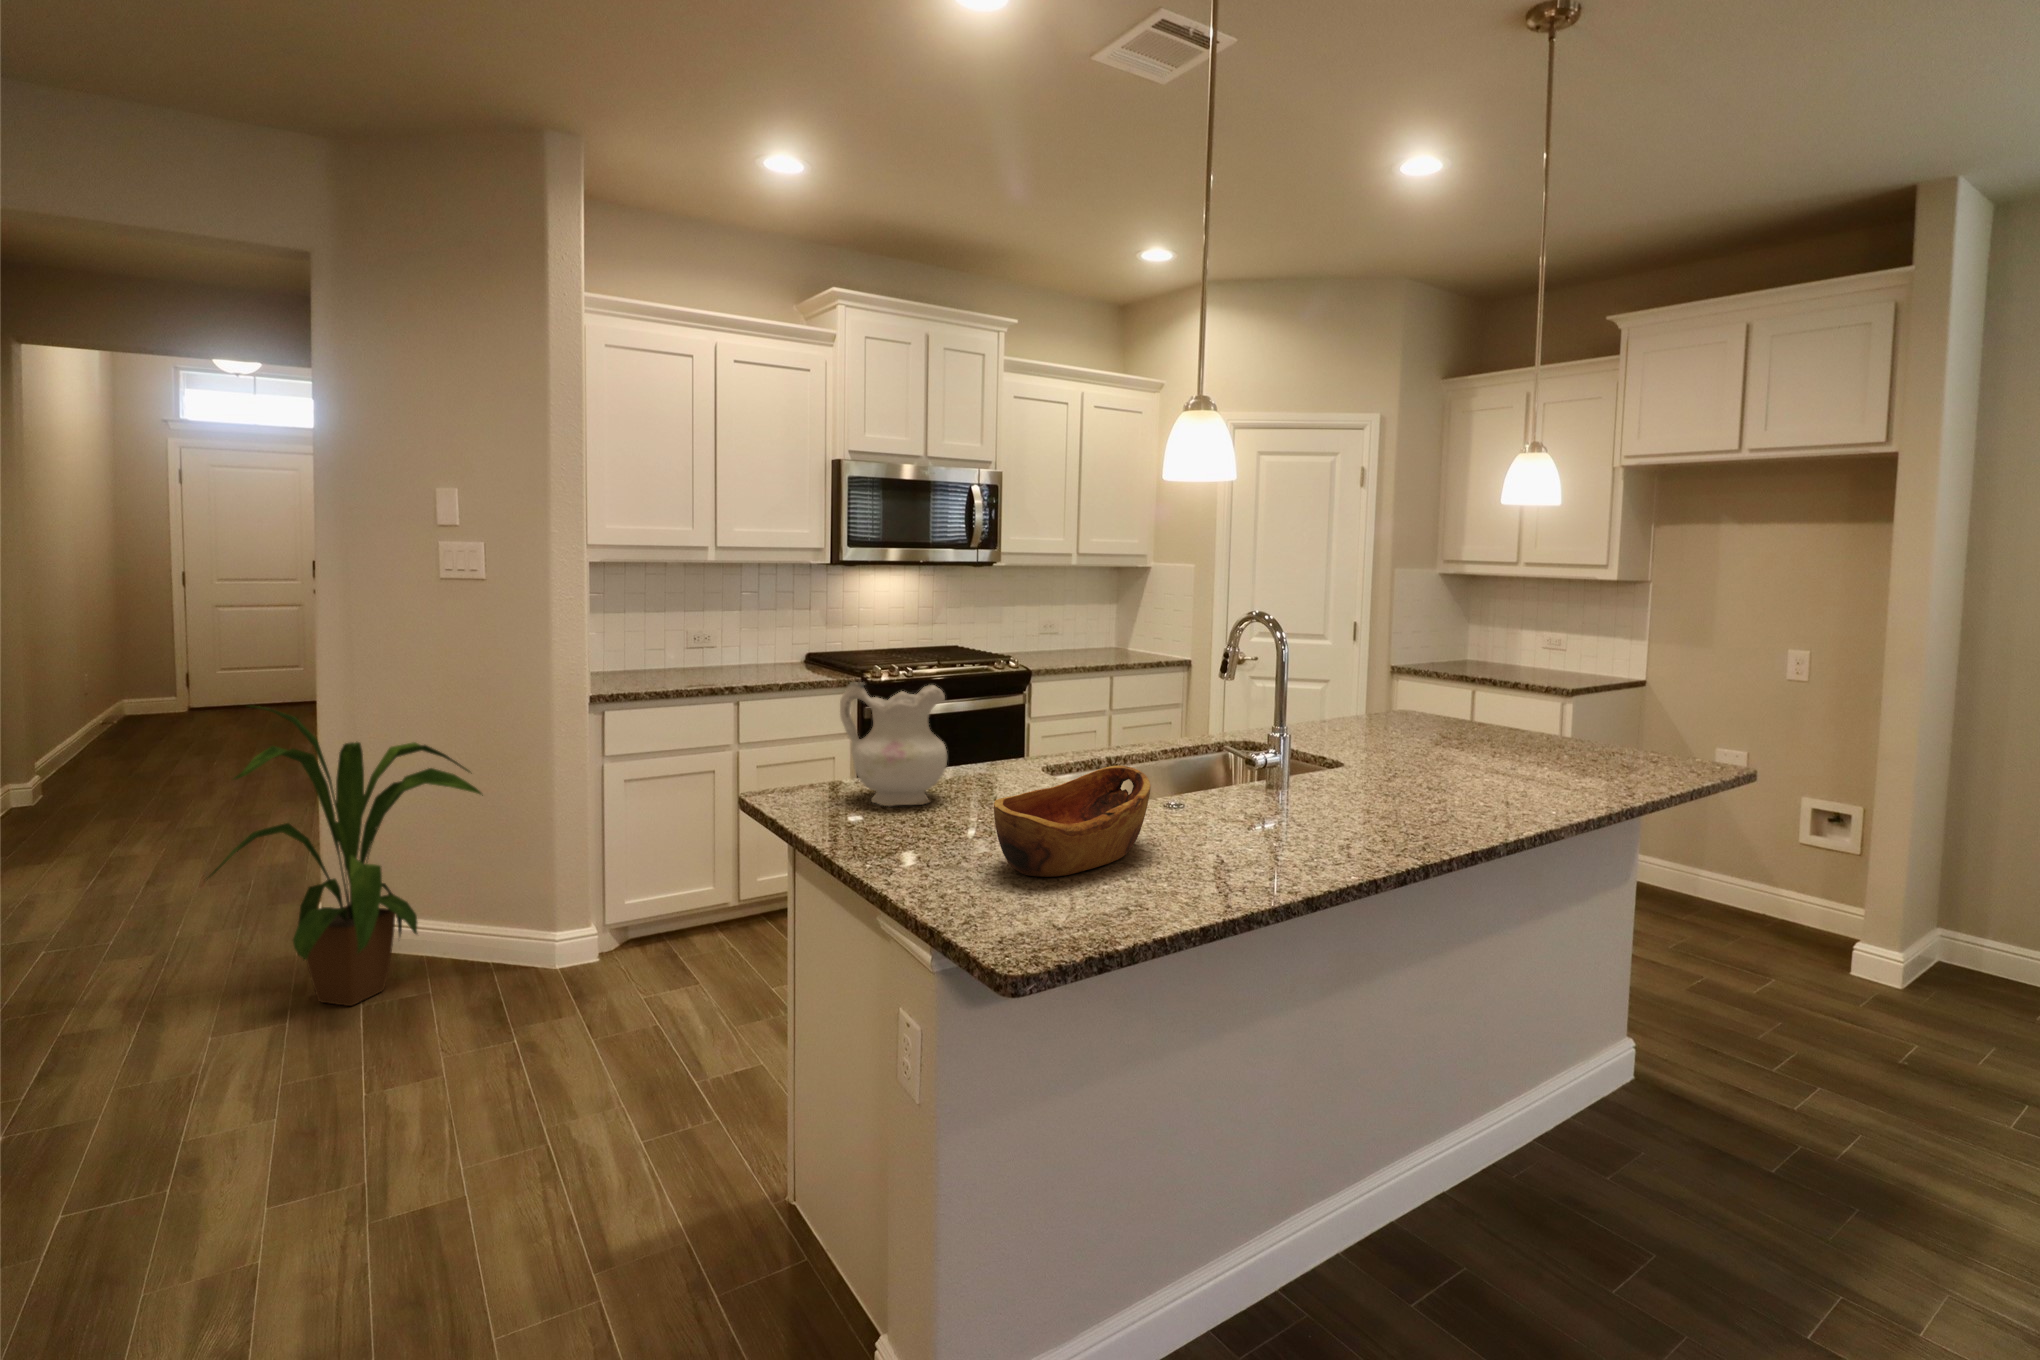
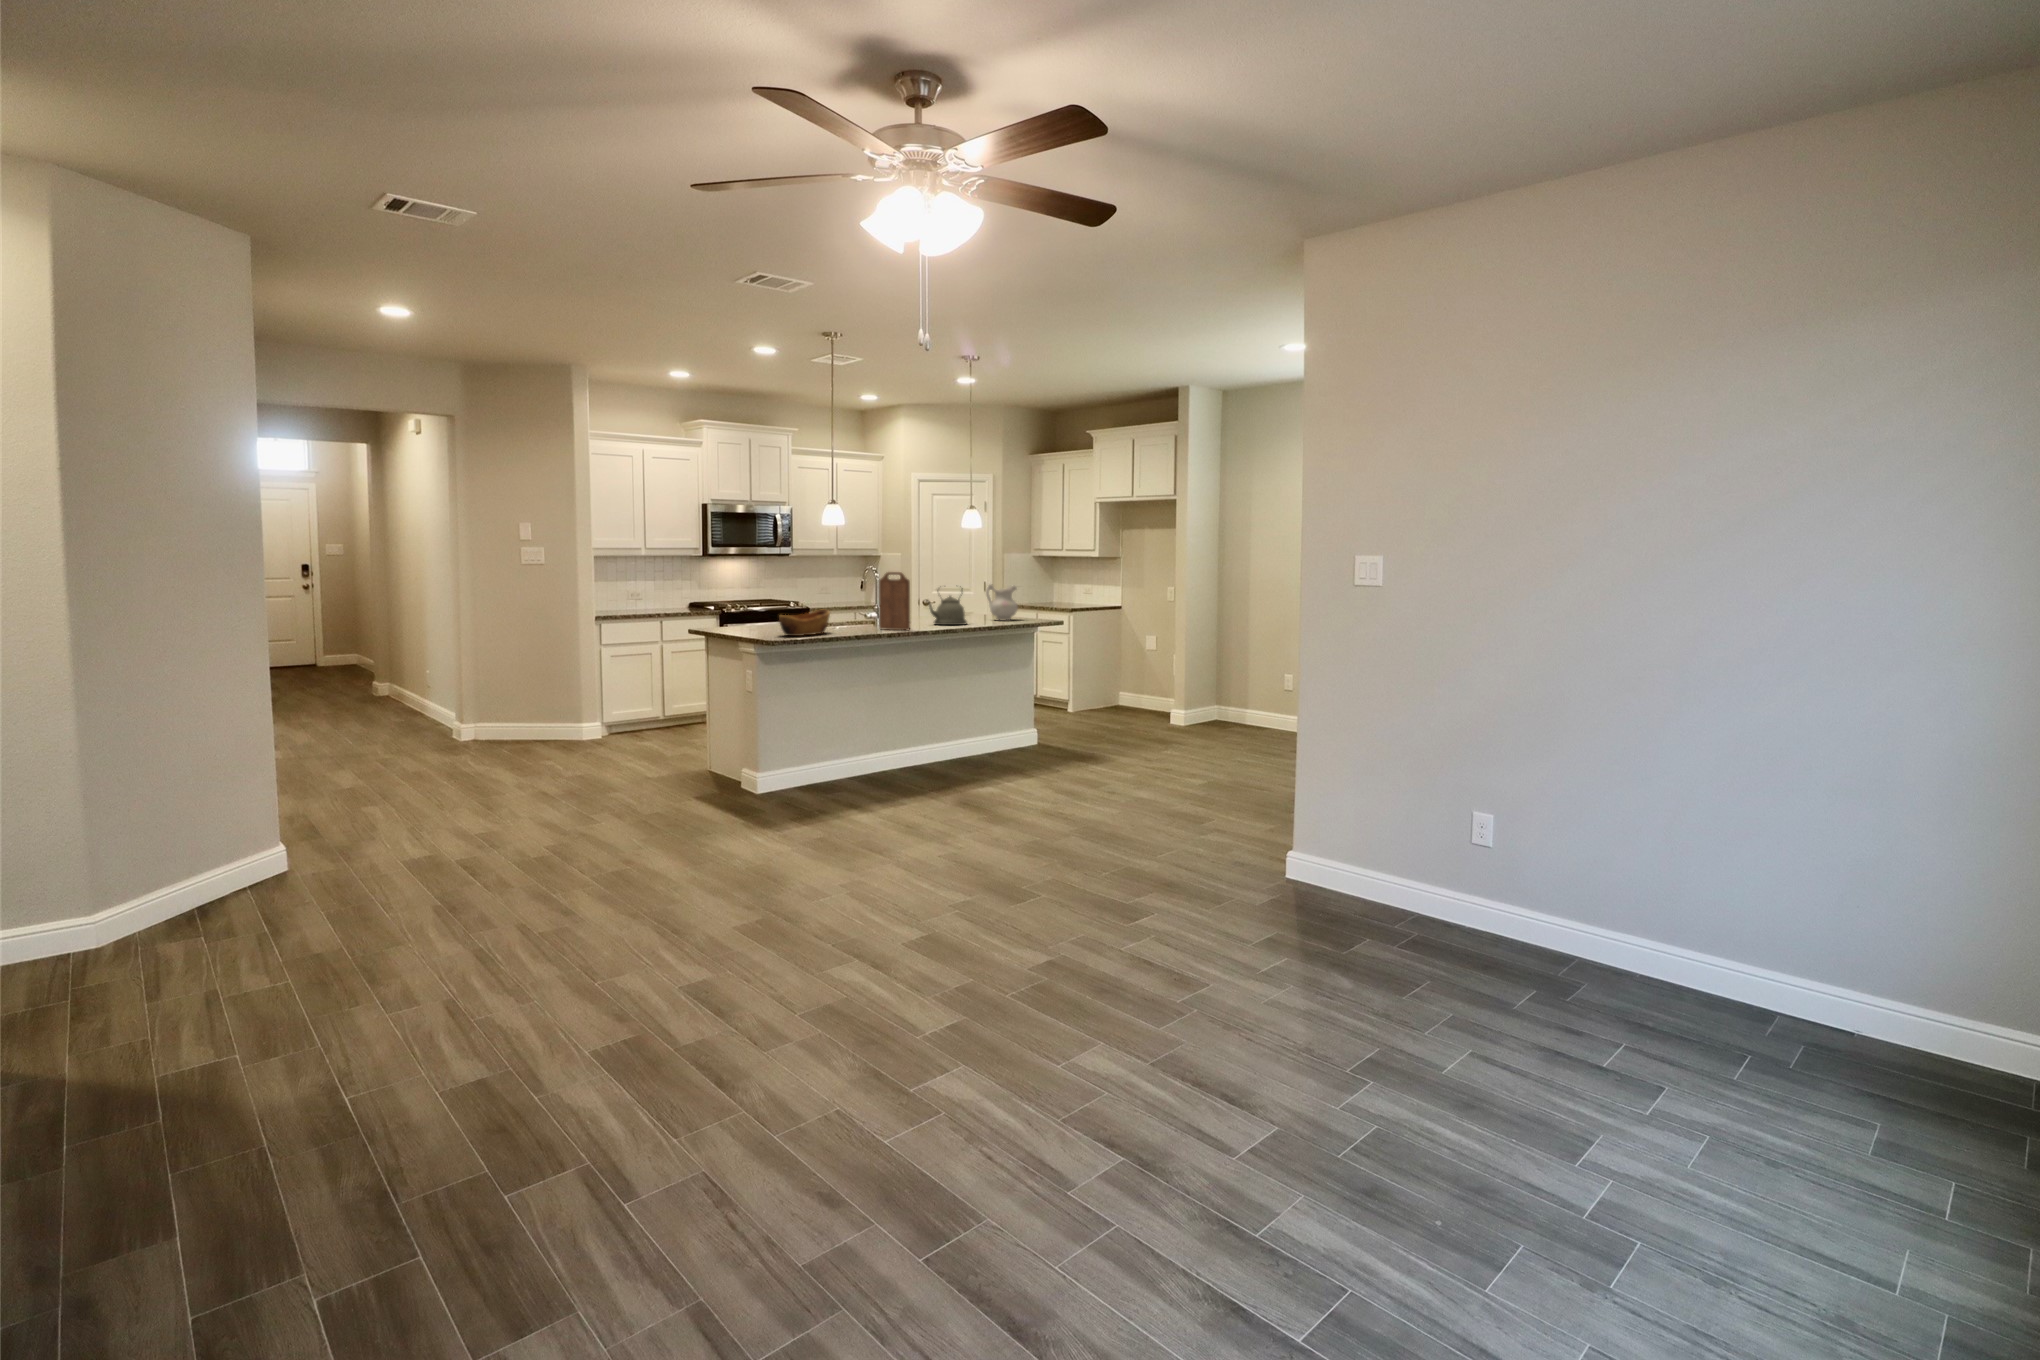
cutting board: none [1278,648,1390,835] -> present [879,572,910,630]
kettle: none [1385,678,1495,797] -> present [926,588,967,625]
ceramic pitcher: present [840,682,947,806] -> present [986,585,1018,620]
house plant: present [209,705,483,1006] -> none [429,620,550,755]

